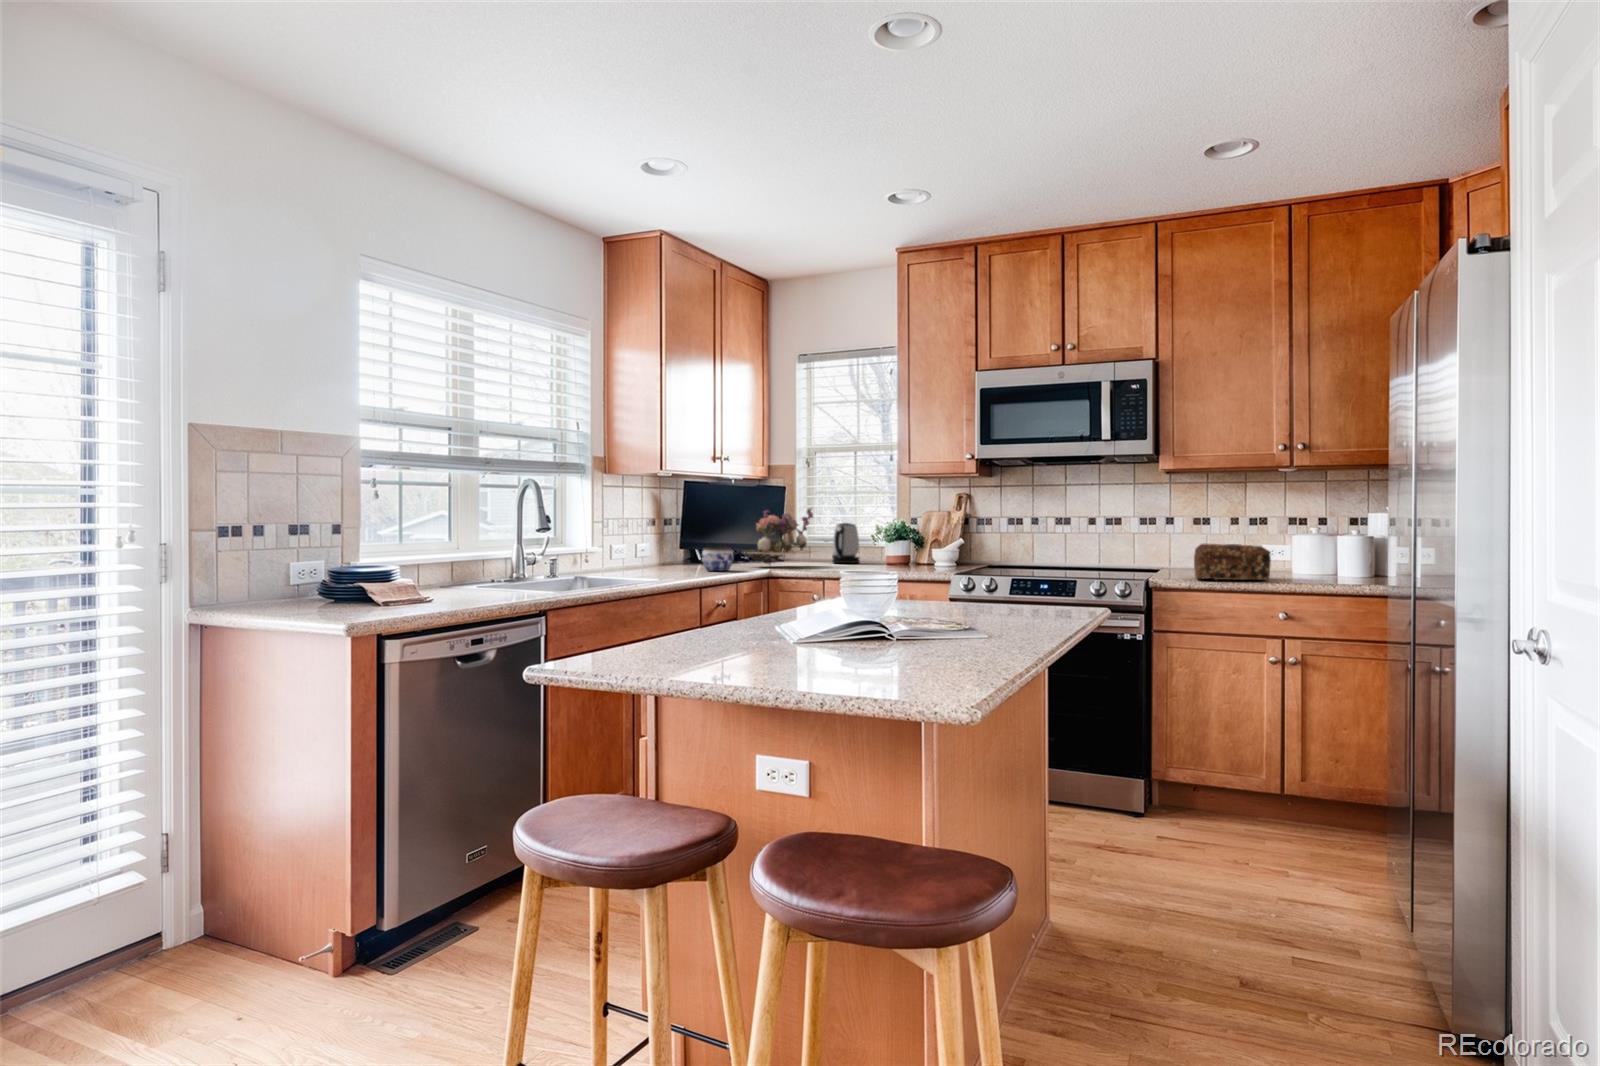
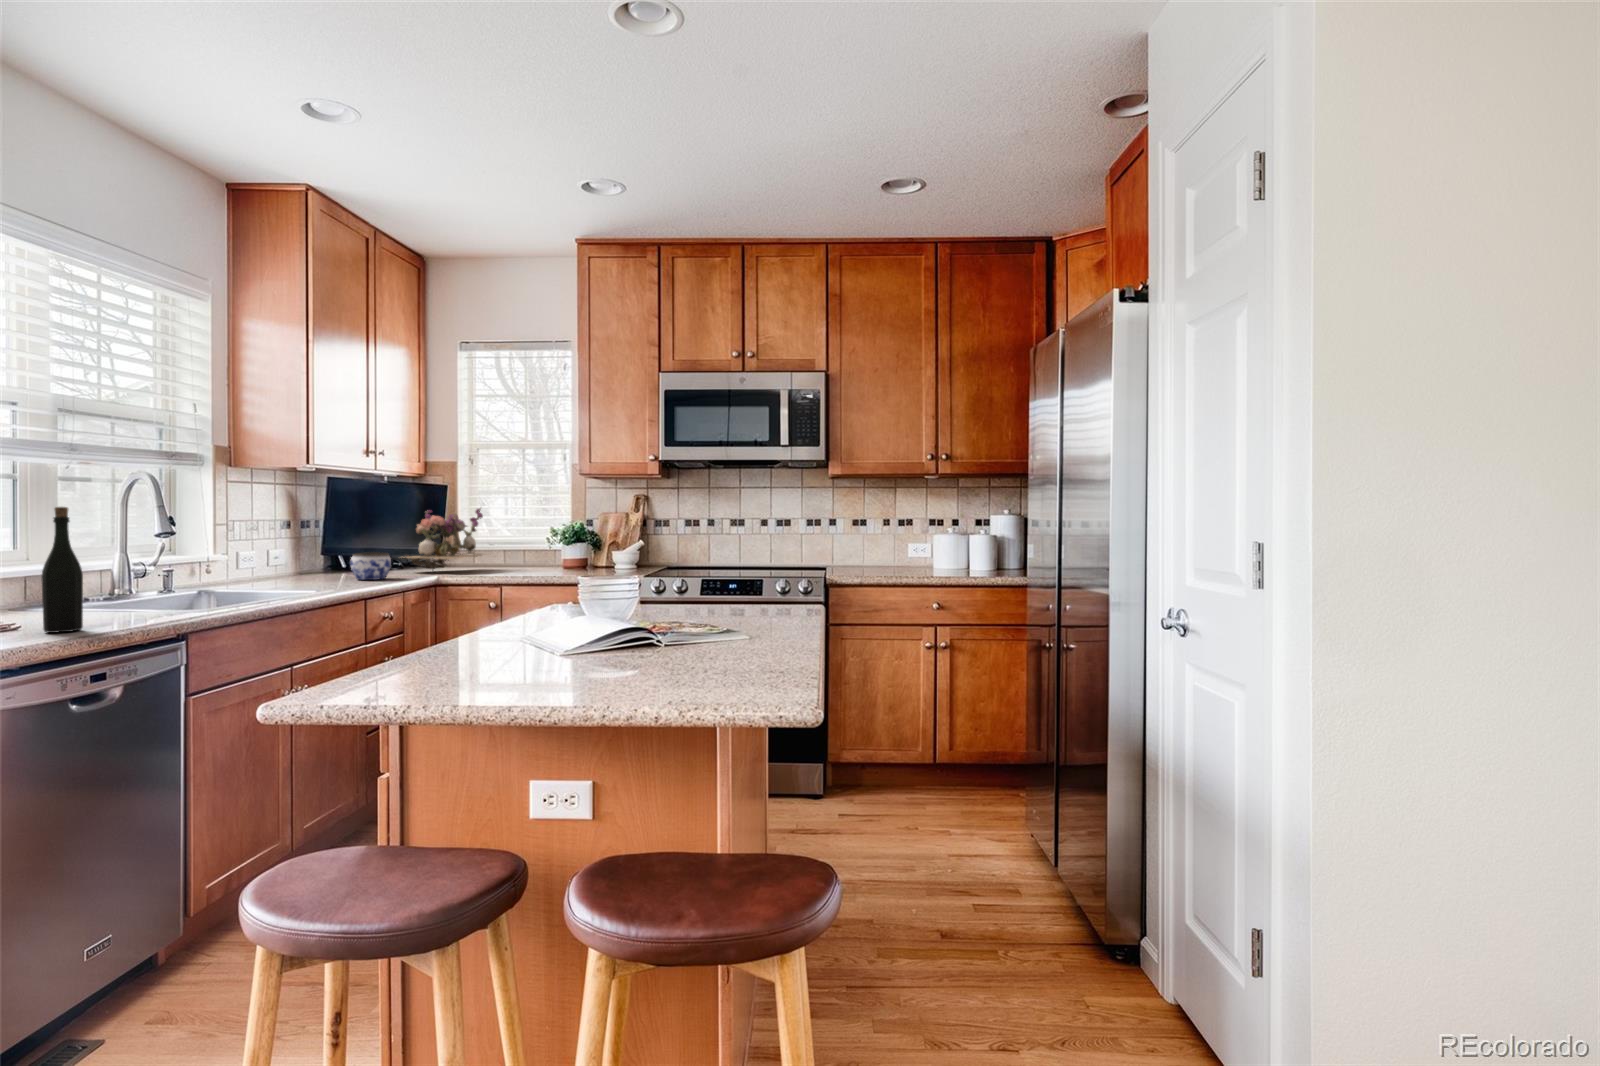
bottle: none [498,505,521,596] -> present [41,507,83,633]
kettle: present [832,523,860,563] -> none [503,523,533,566]
bread loaf: present [1194,544,1271,580] -> none [859,543,924,576]

